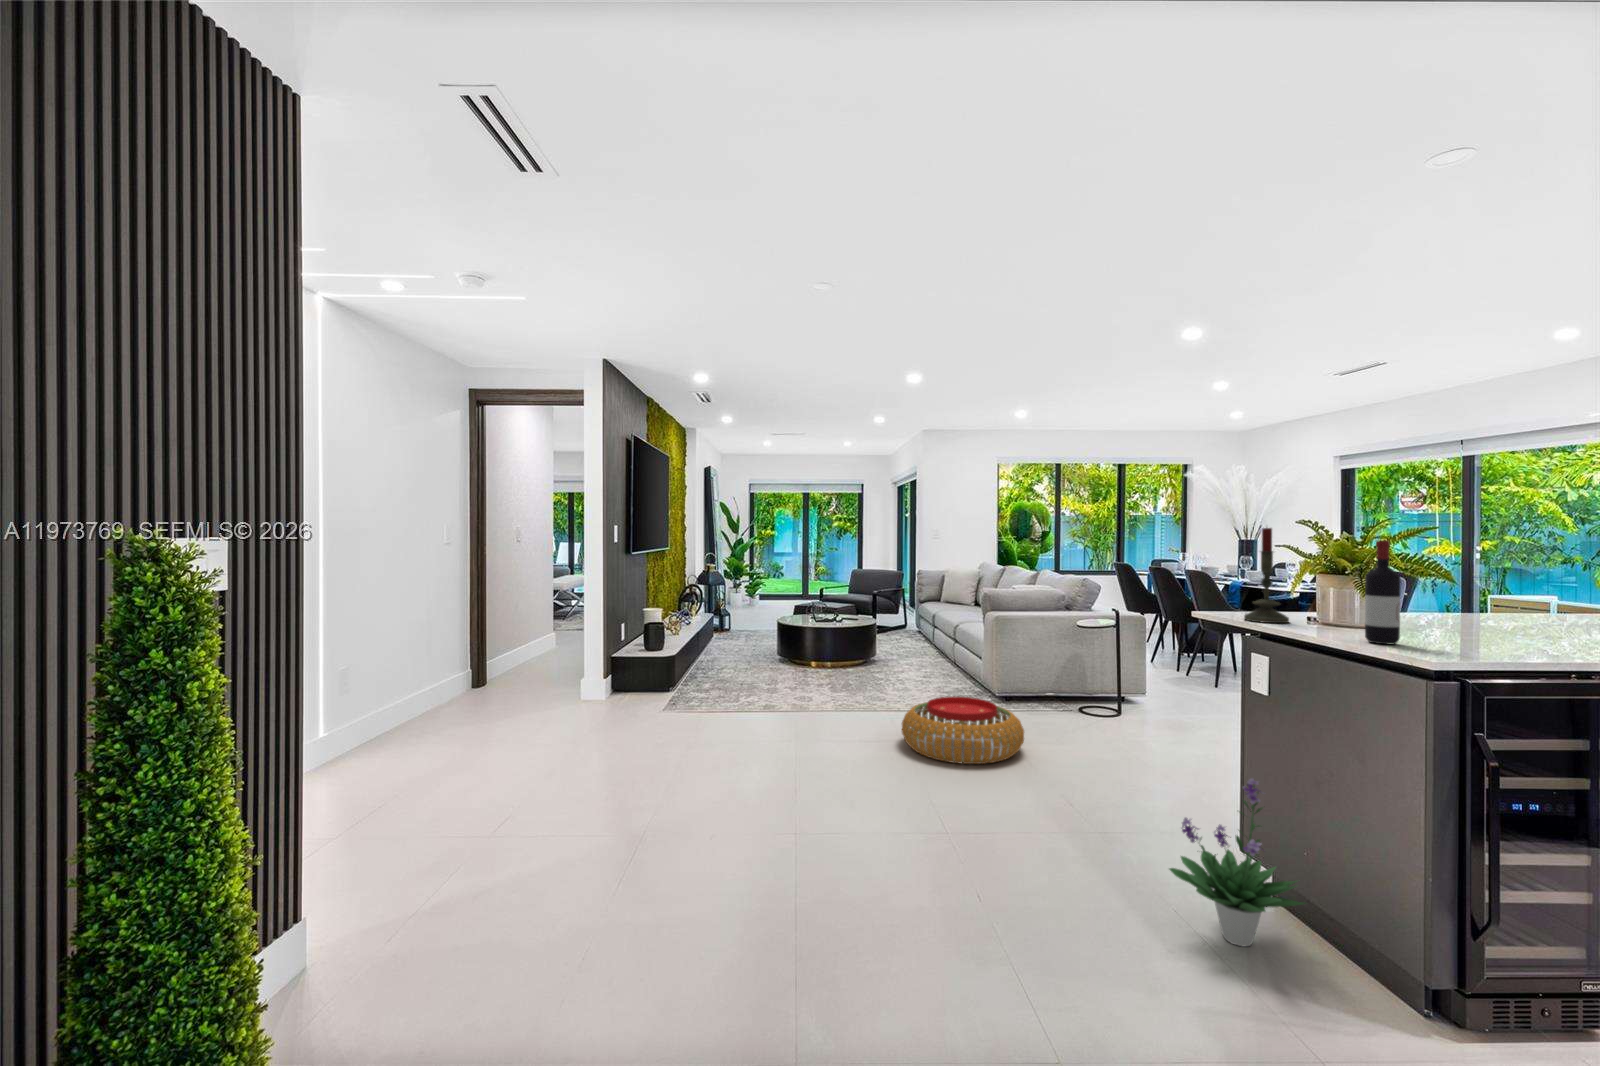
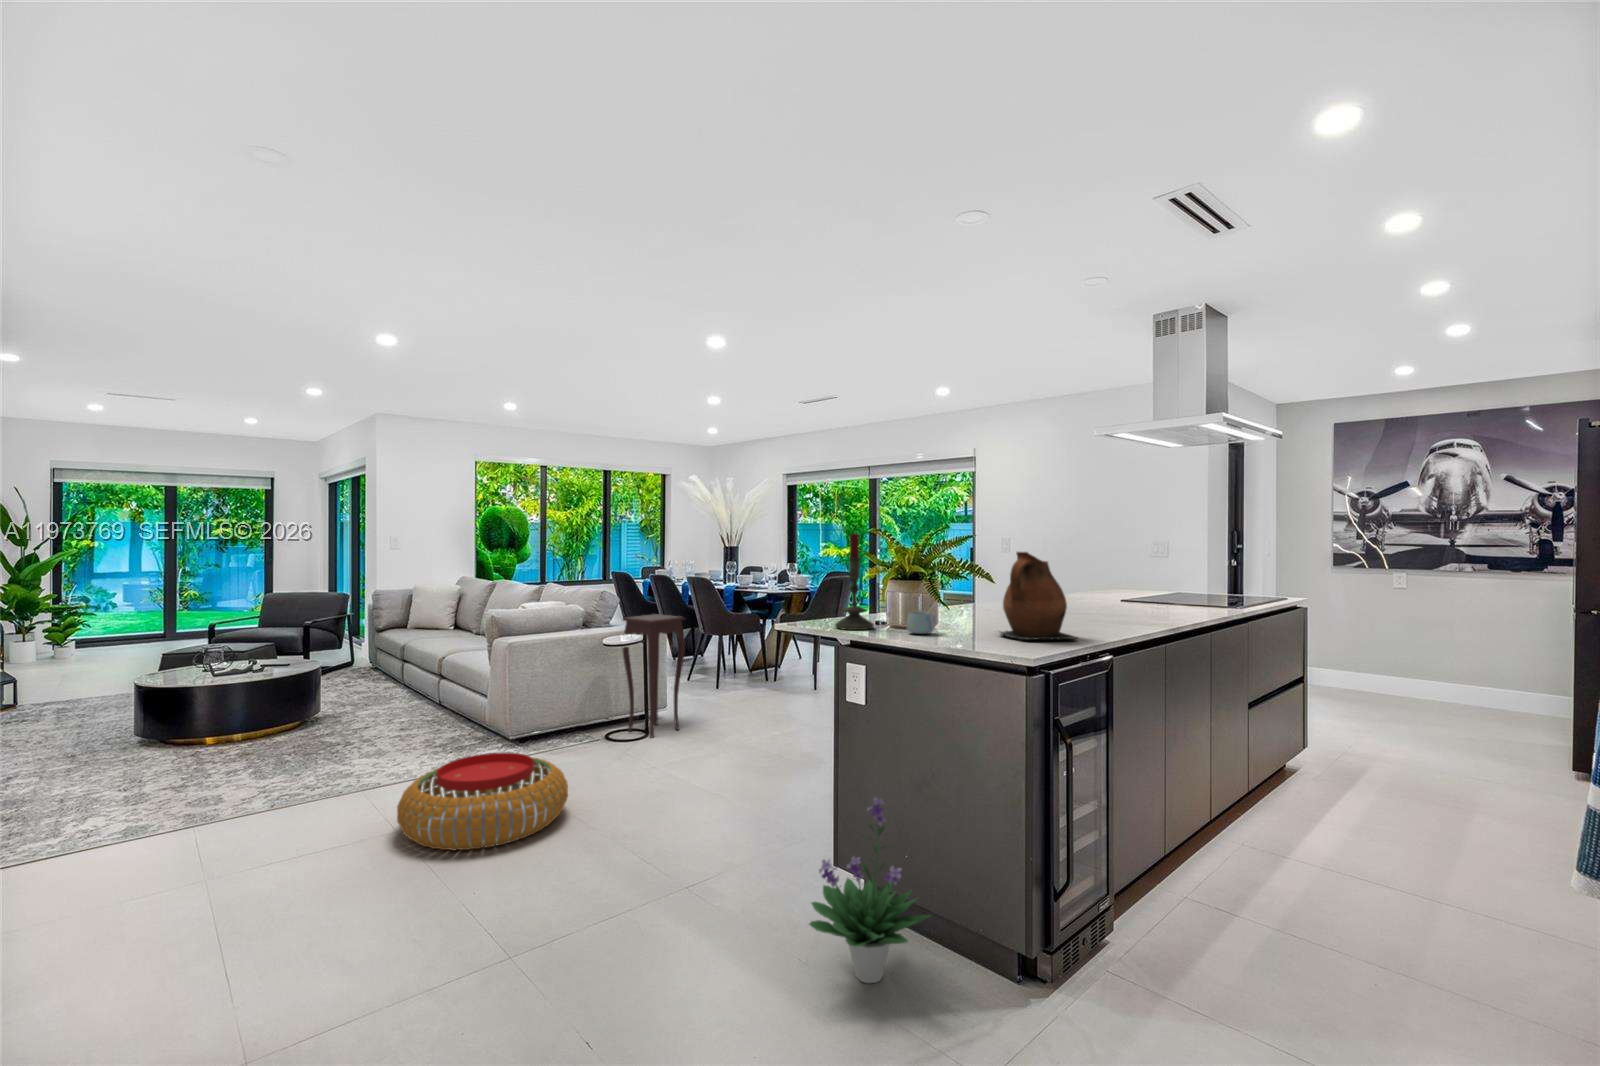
wine bottle: present [1365,541,1401,645] -> none [961,545,988,644]
ceramic pitcher: none [1431,548,1549,655] -> present [1000,552,1077,640]
side table: none [1097,603,1161,717] -> present [623,614,685,738]
mug: none [1316,609,1358,632] -> present [907,612,935,634]

